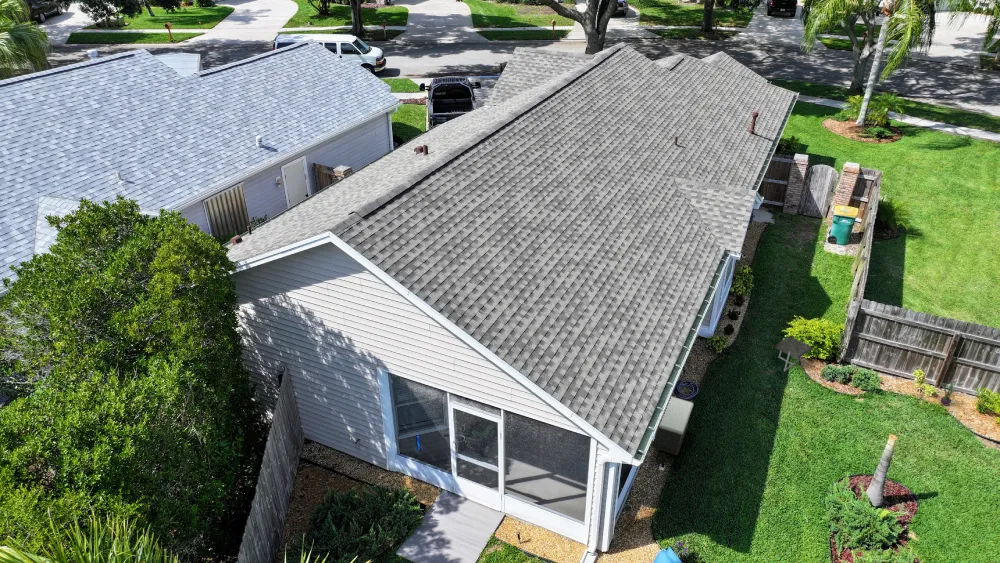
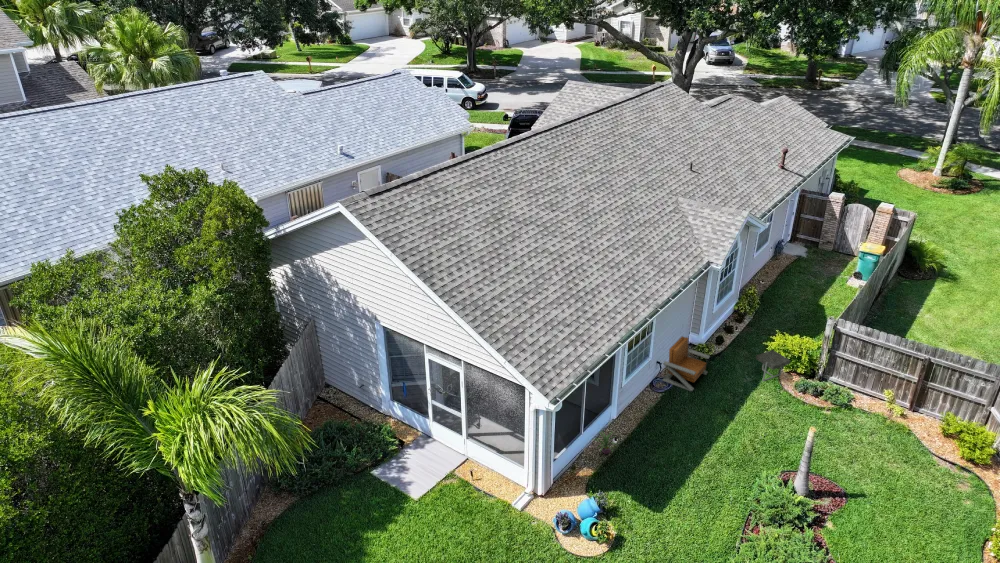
lounge chair: none [684,333,730,393] -> present [663,336,710,391]
decorative plant: present [936,382,962,405] -> present [598,432,615,454]
storage bench: present [651,397,693,455] -> none [611,383,654,434]

